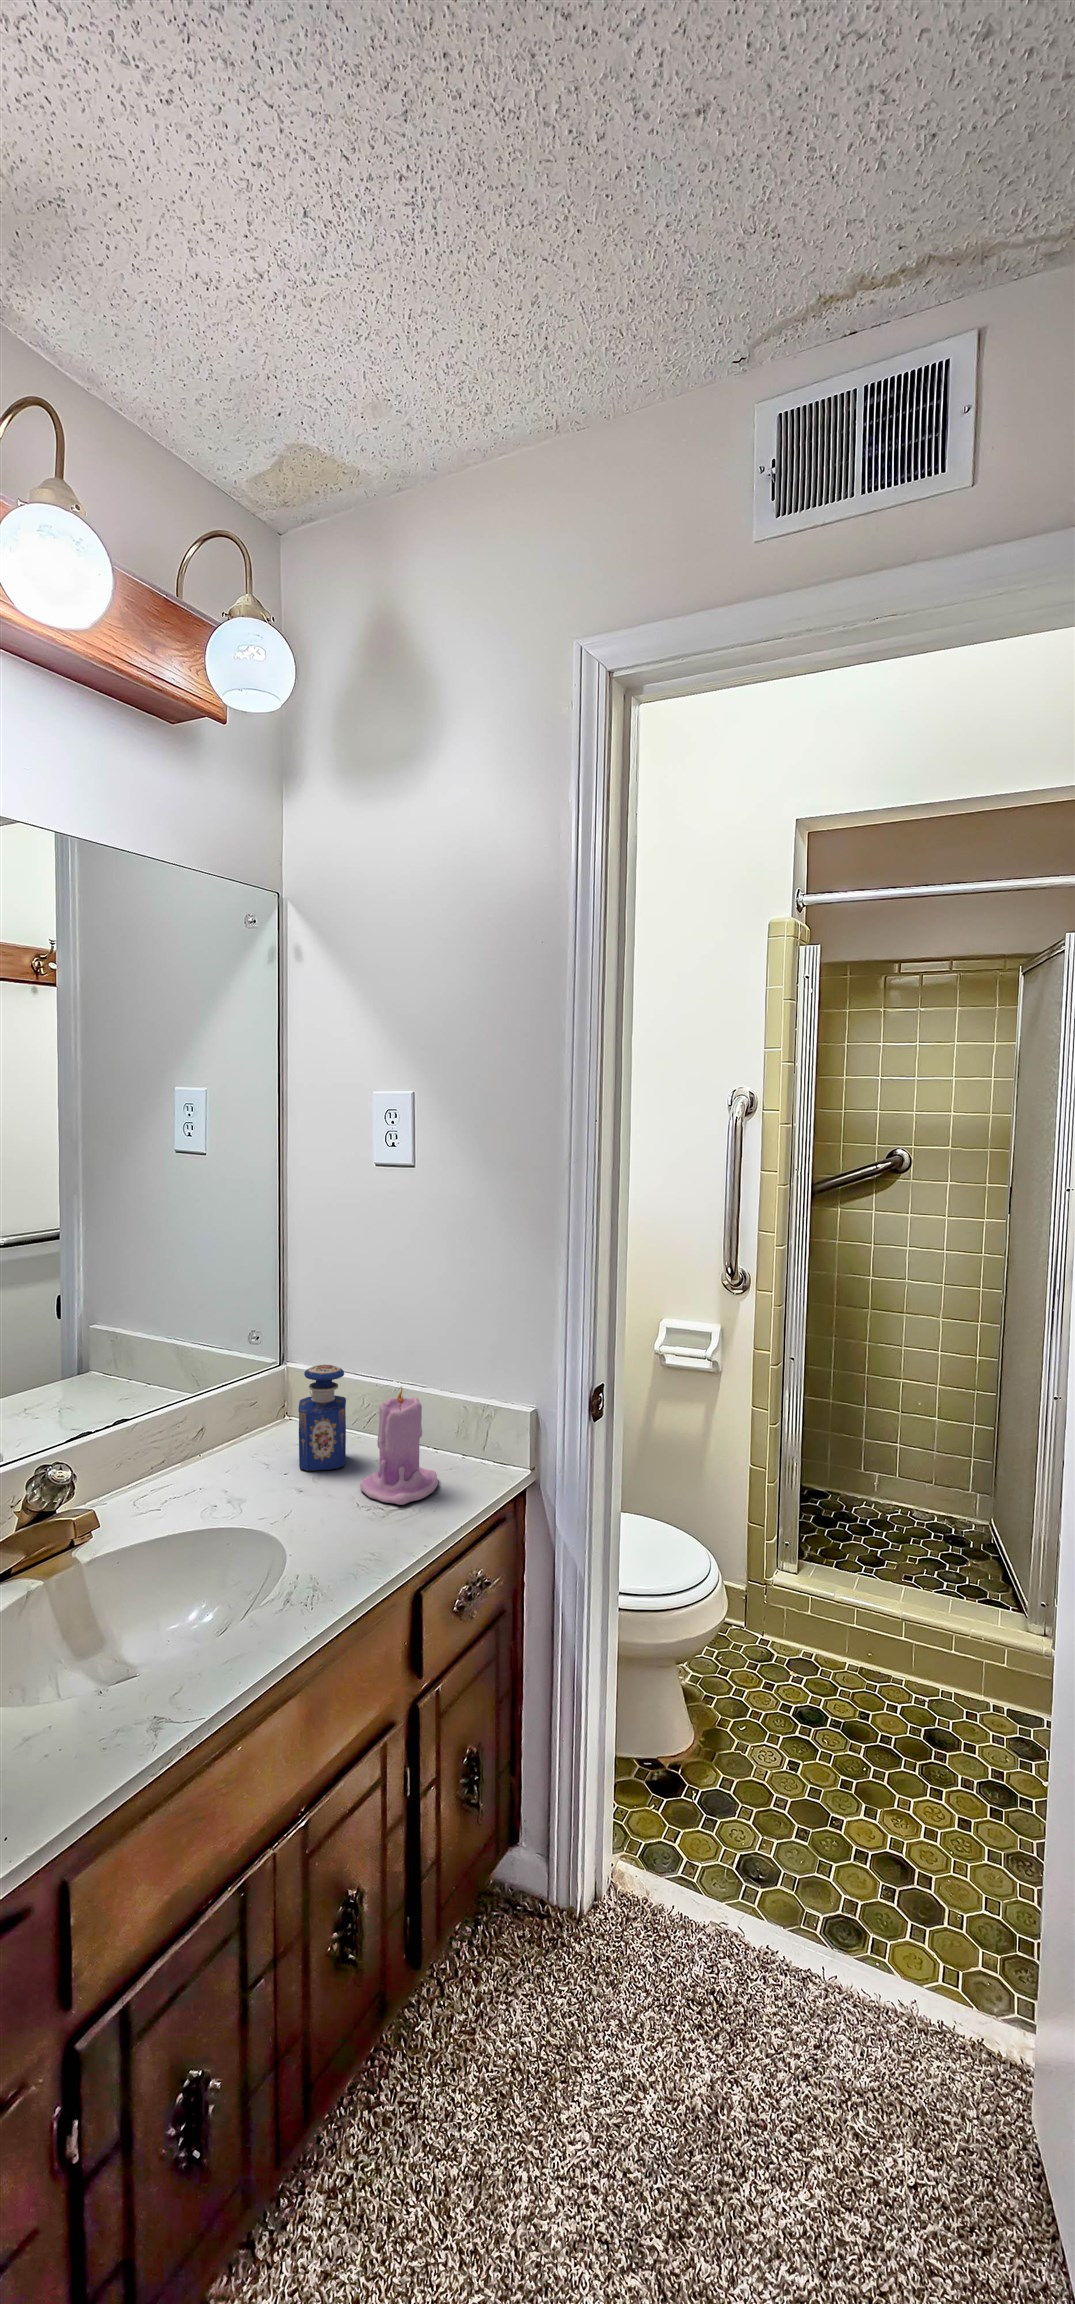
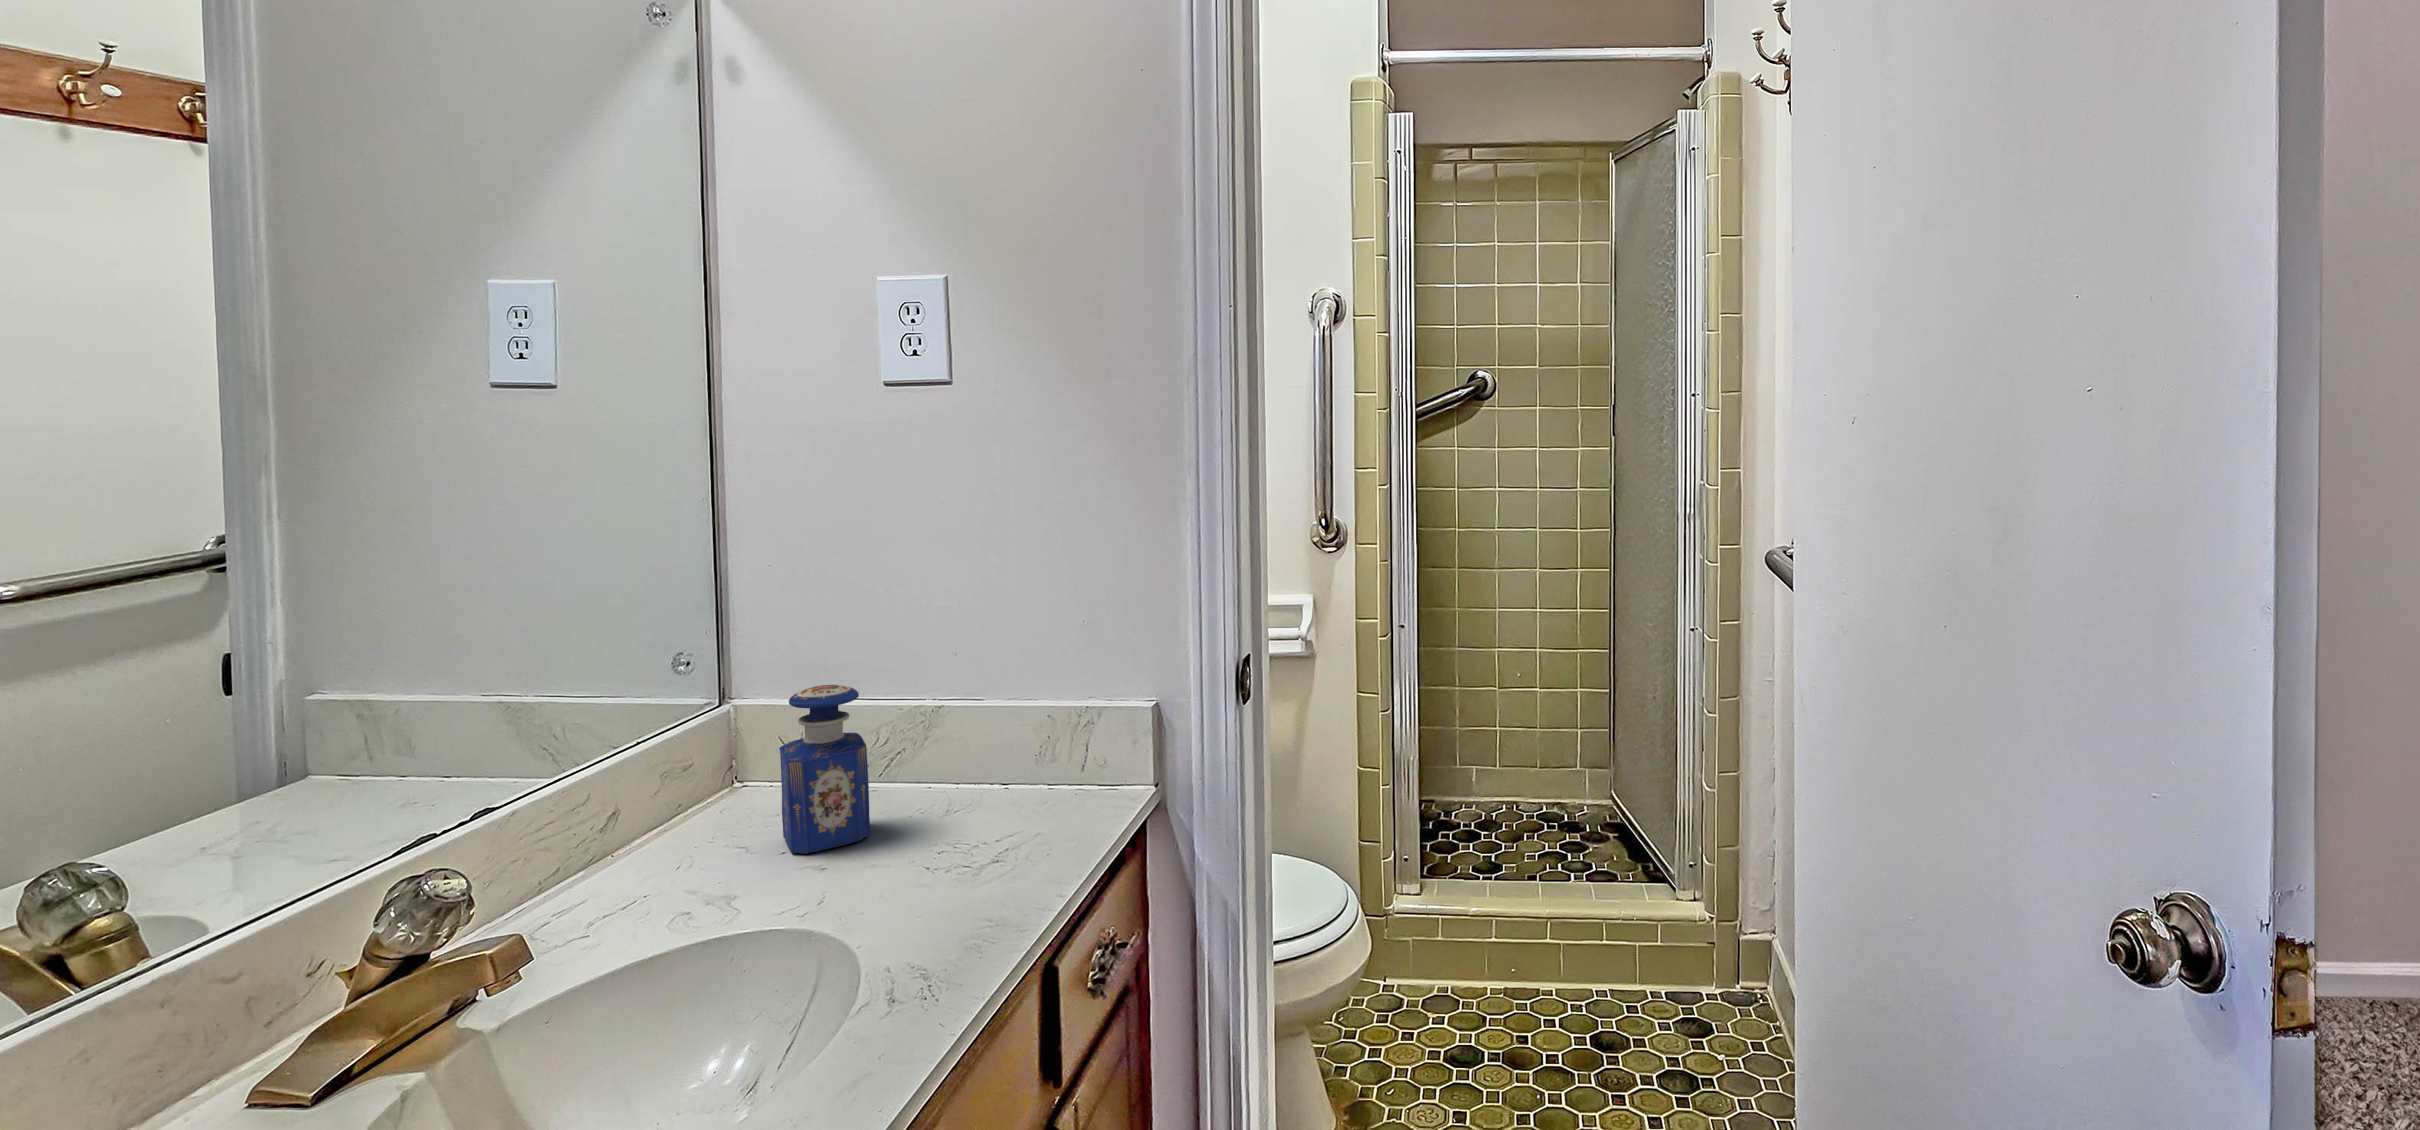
candle: present [360,1387,438,1505] -> none [913,692,1037,867]

